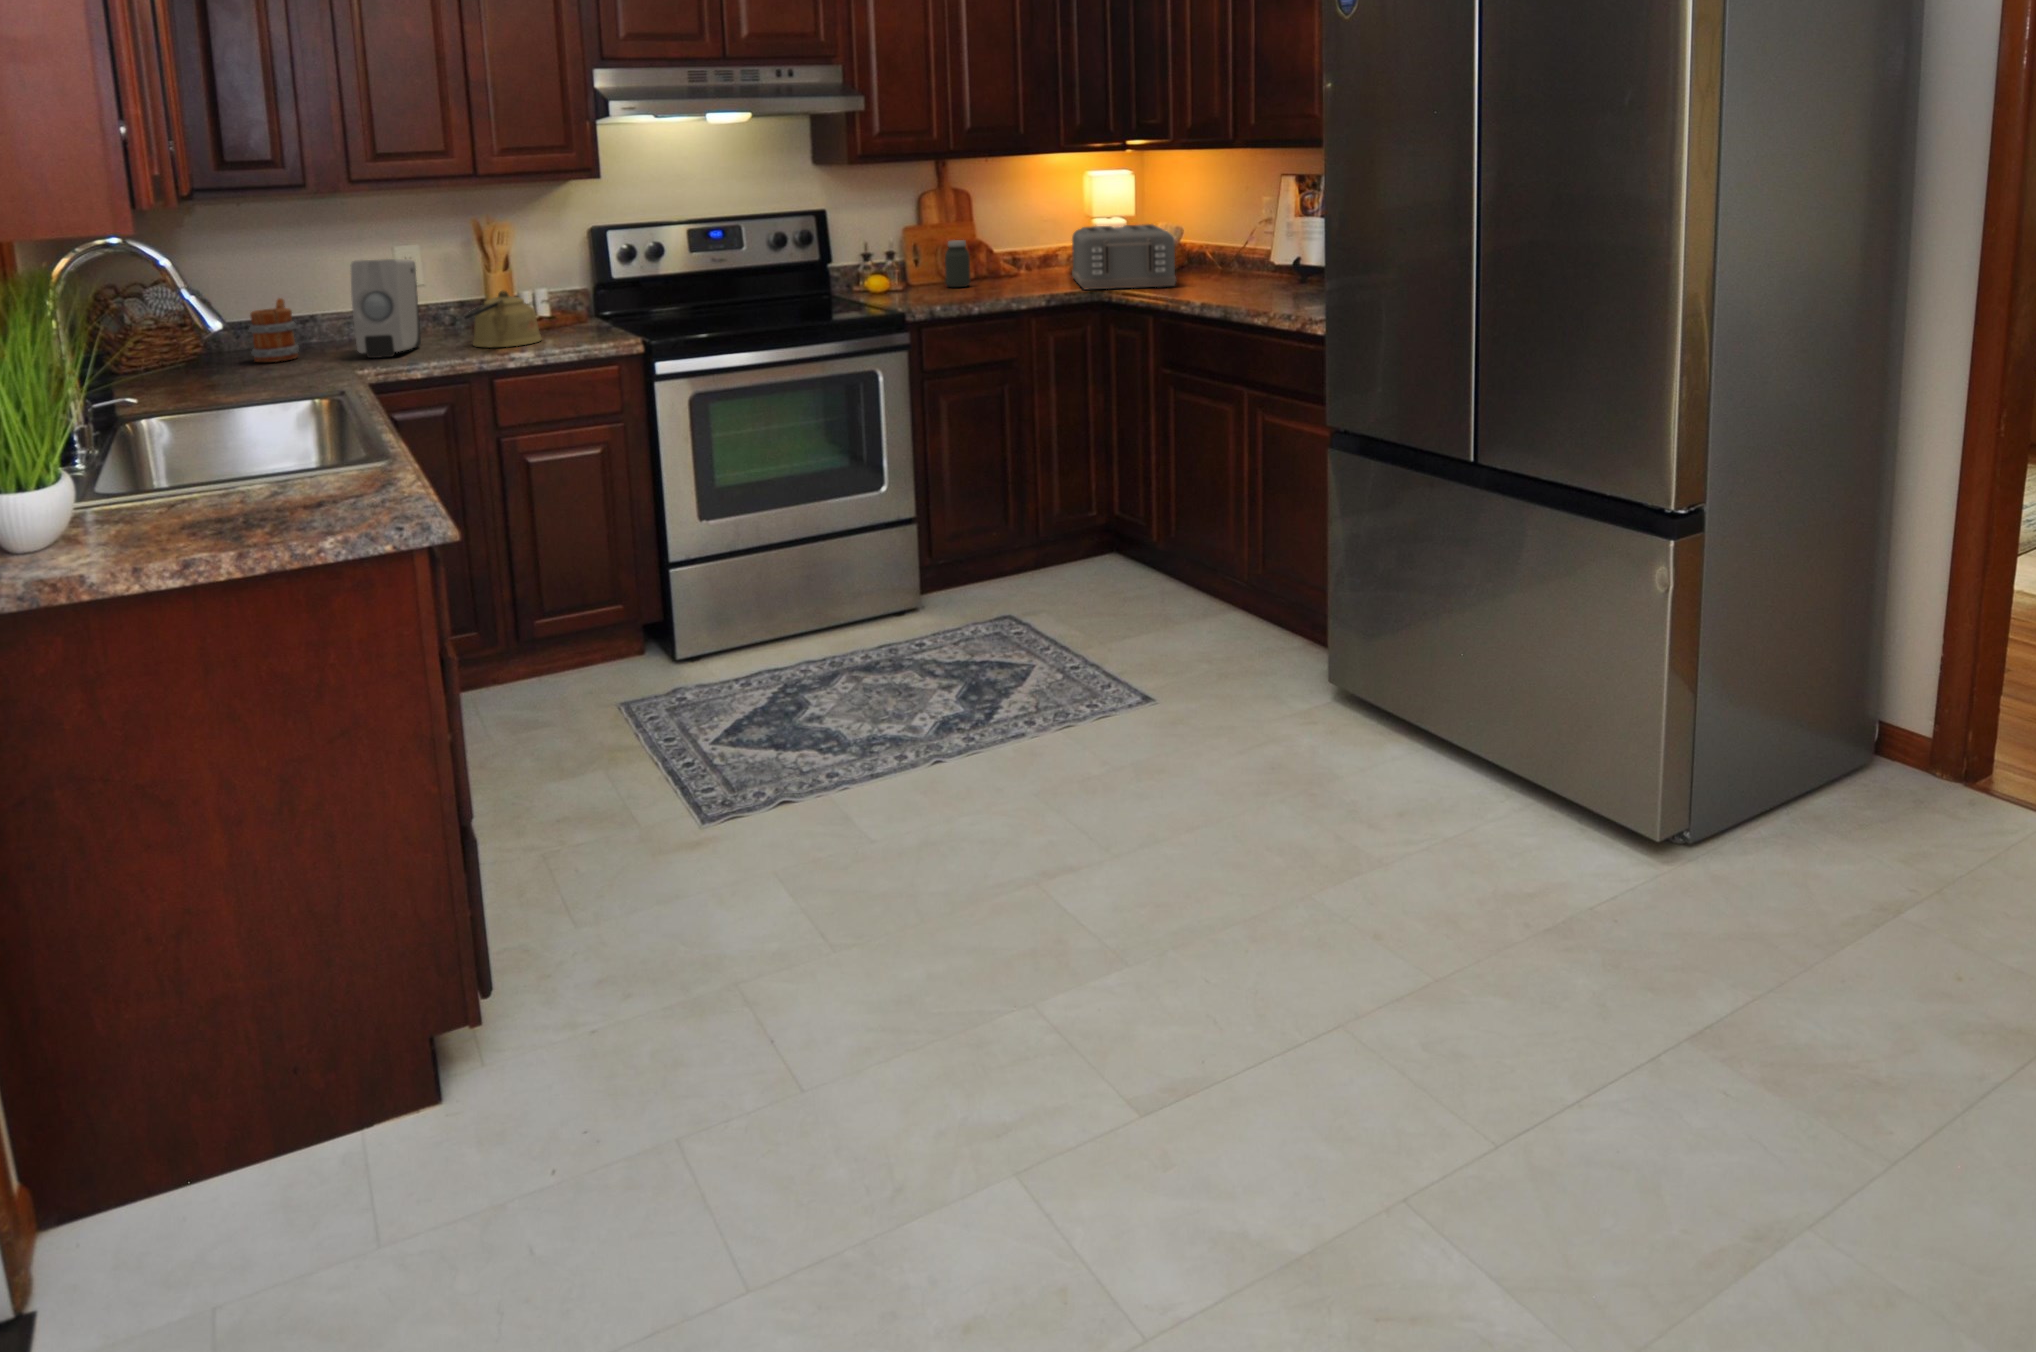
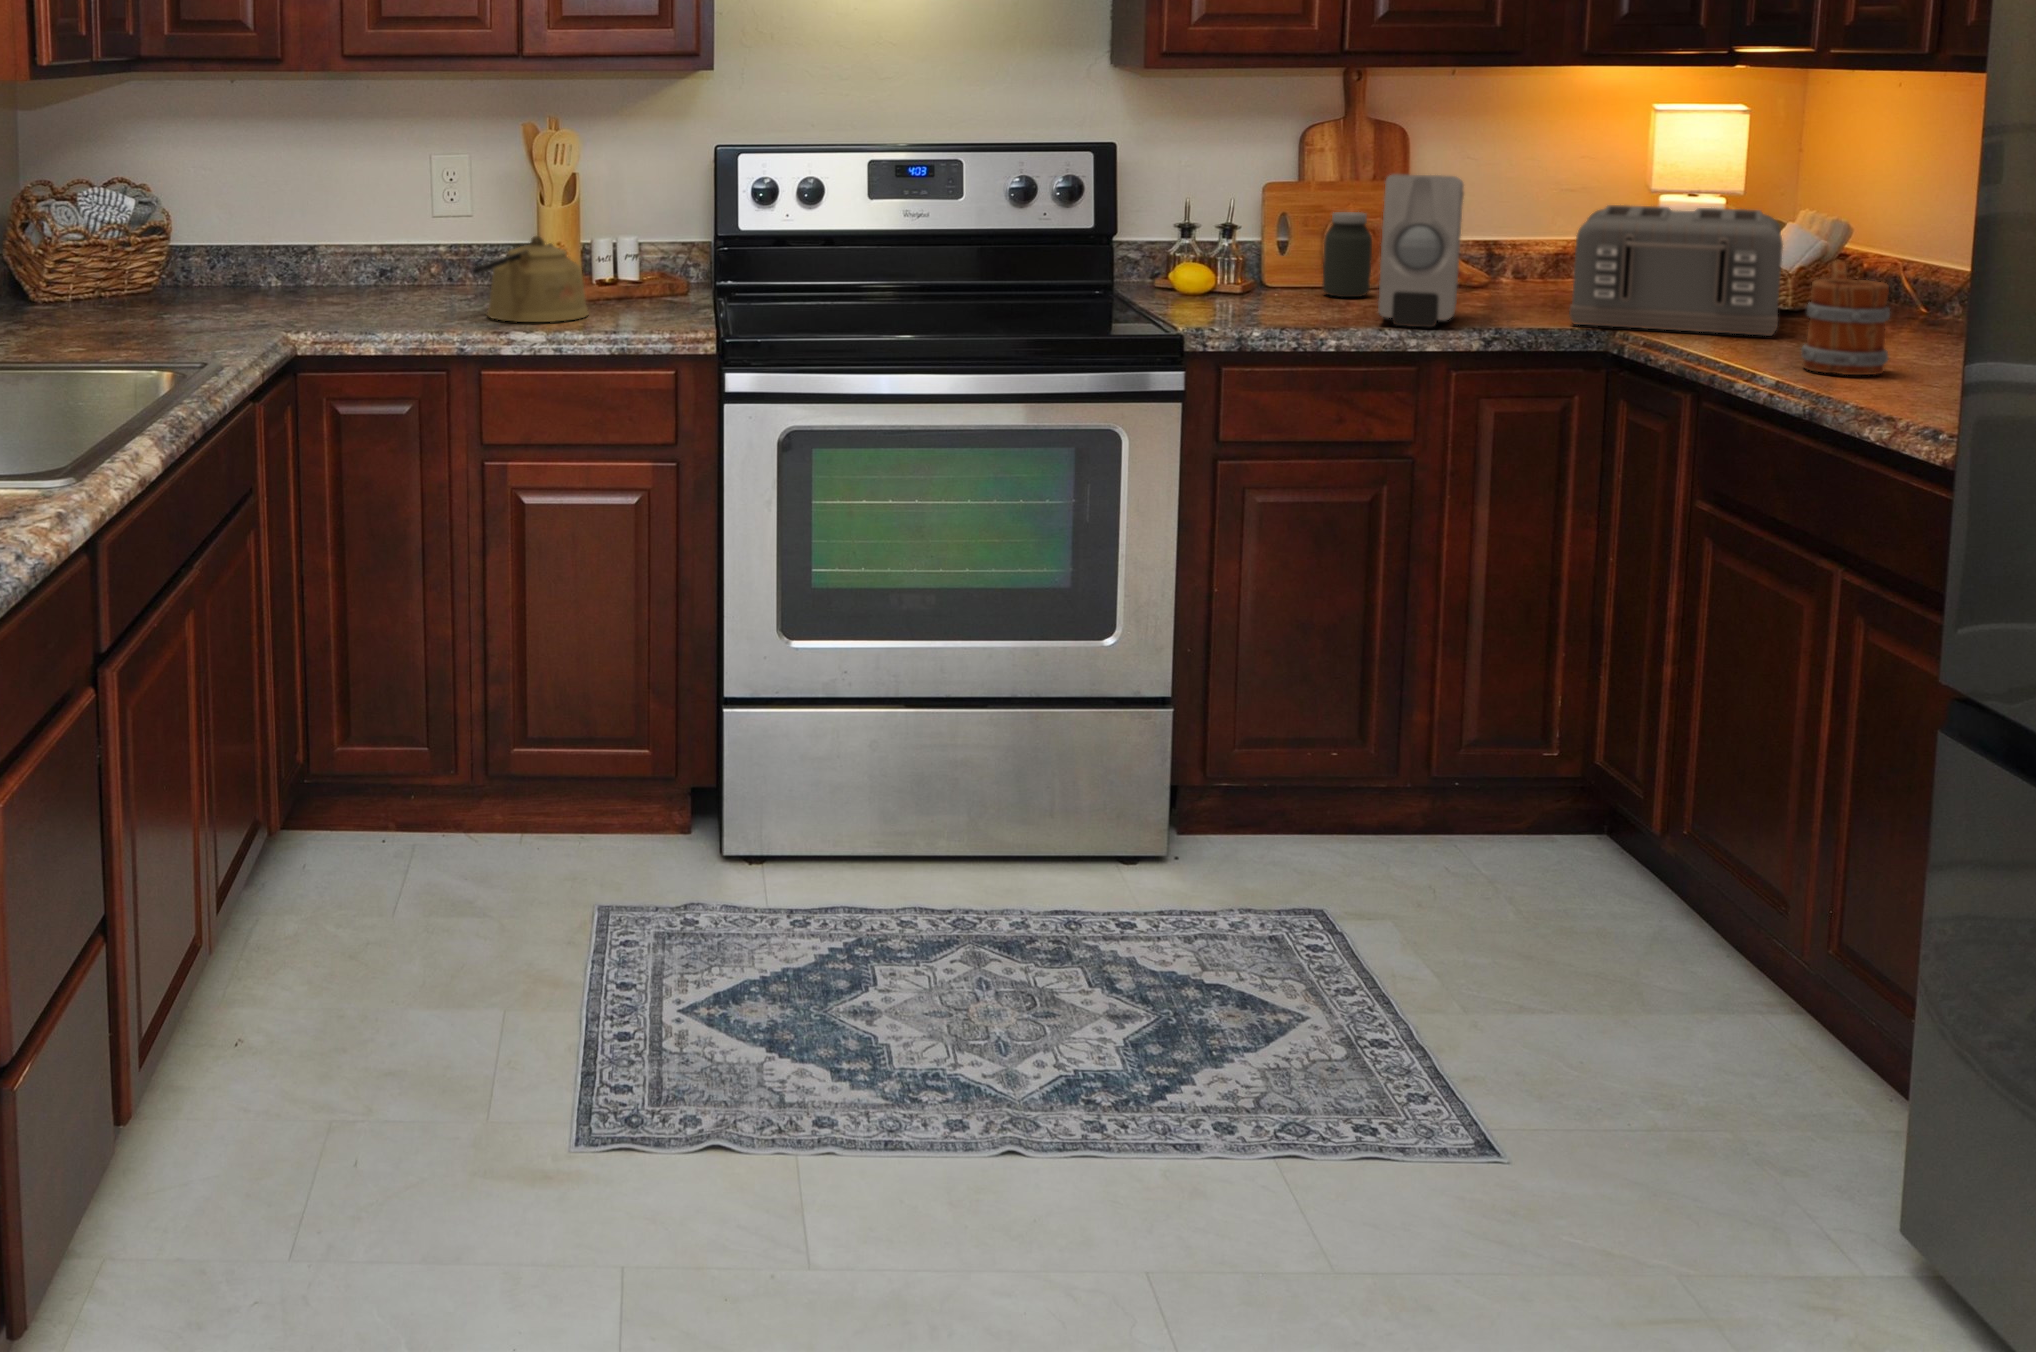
soap dispenser: present [351,259,421,358] -> present [1378,174,1464,327]
mug: present [249,298,299,362] -> present [1801,261,1890,375]

